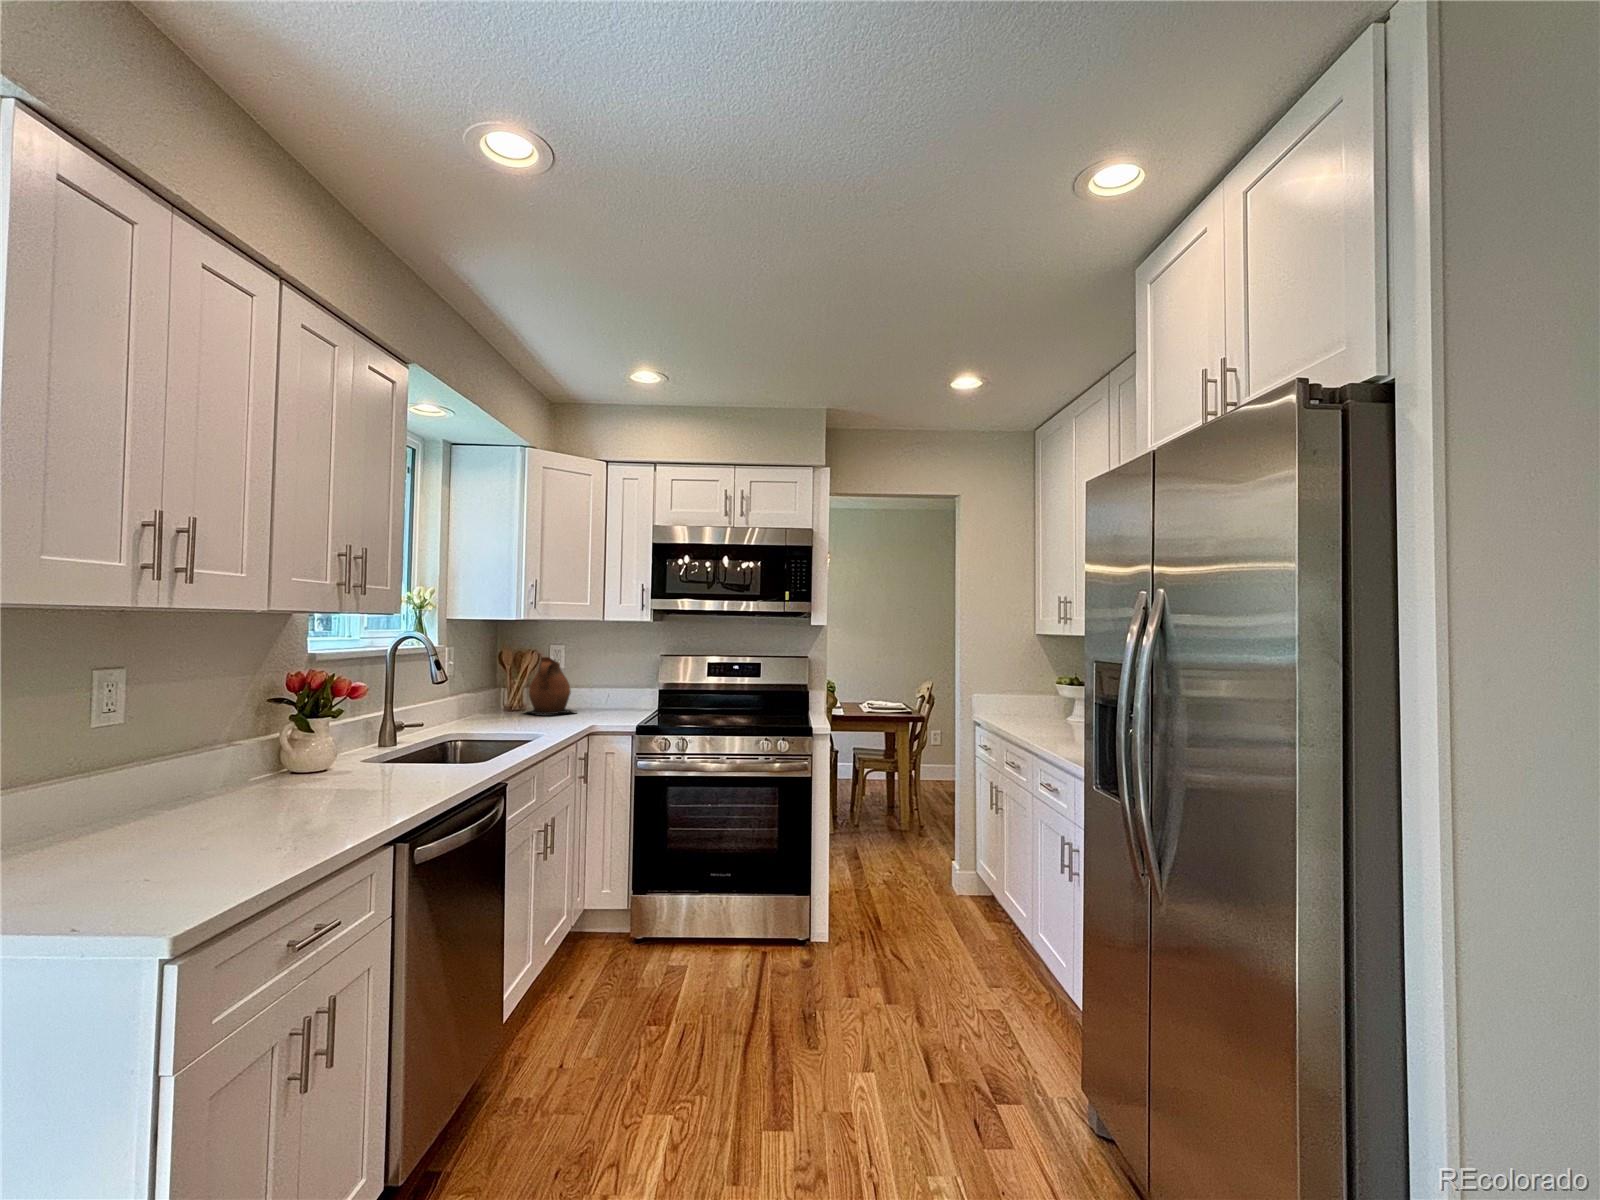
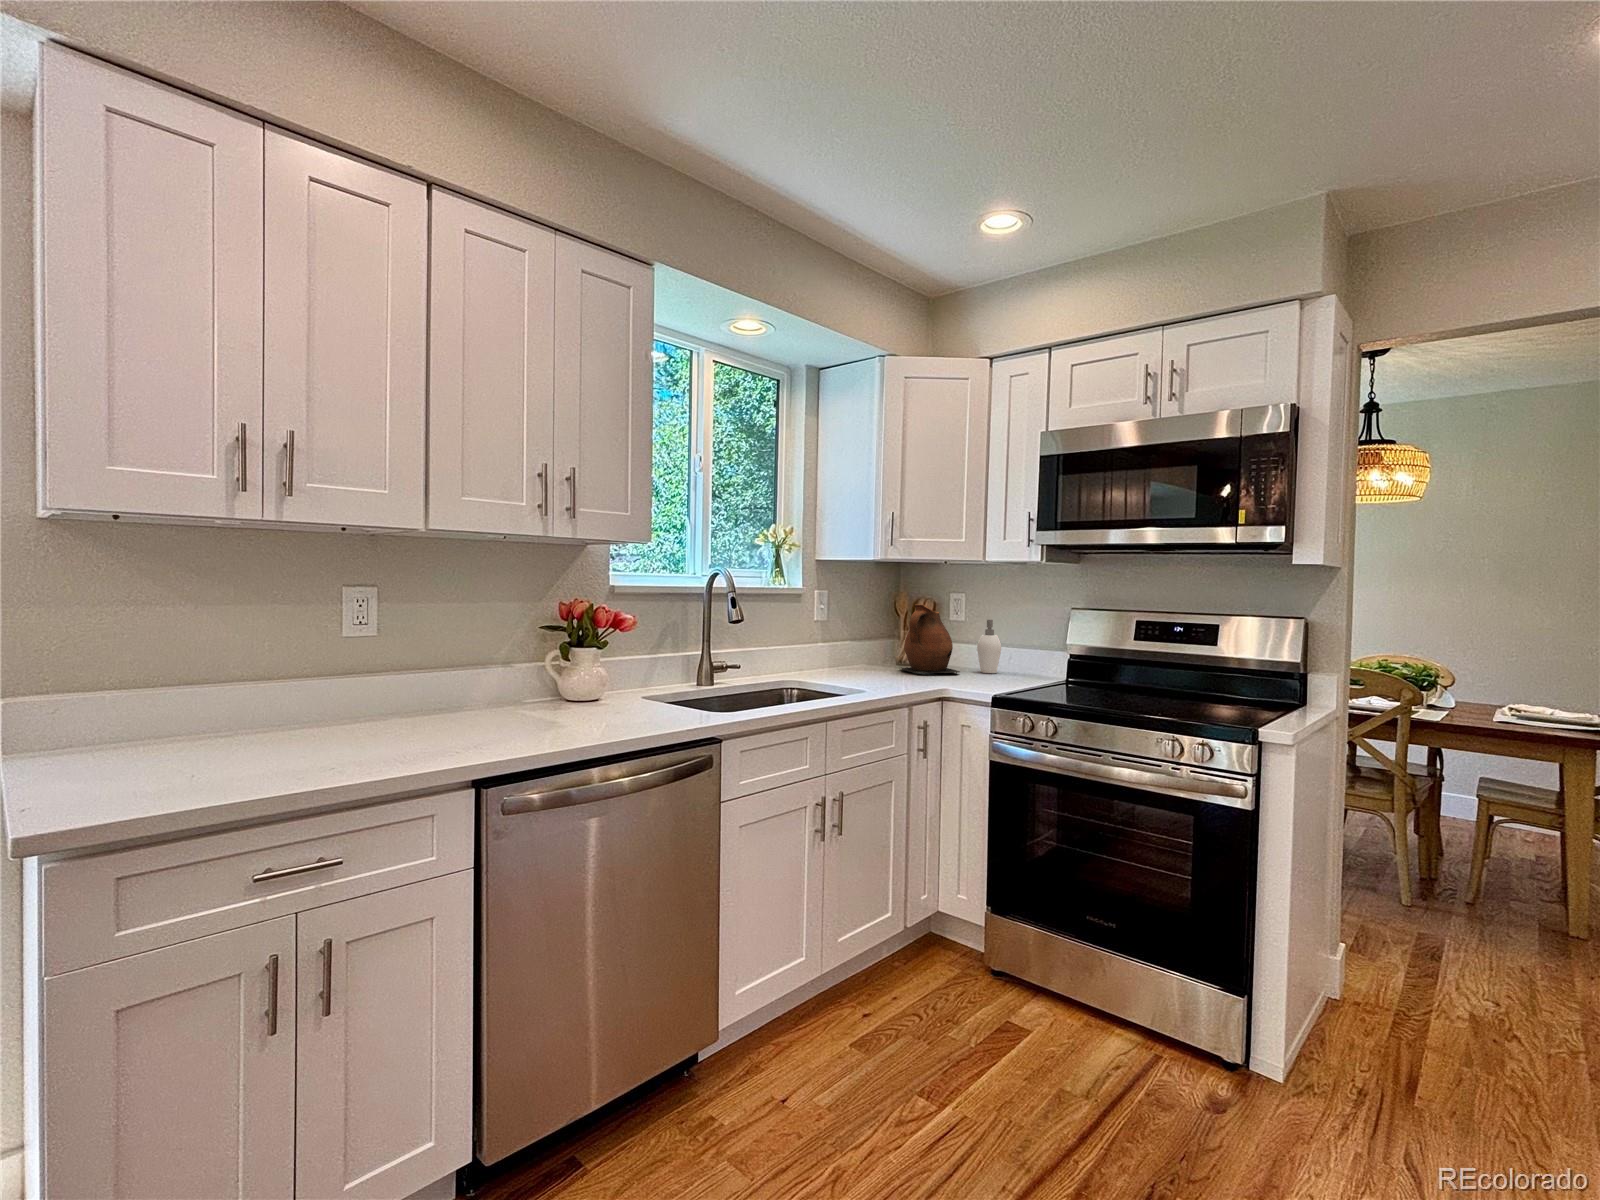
soap dispenser: none [585,667,605,710] -> present [977,620,1001,673]

